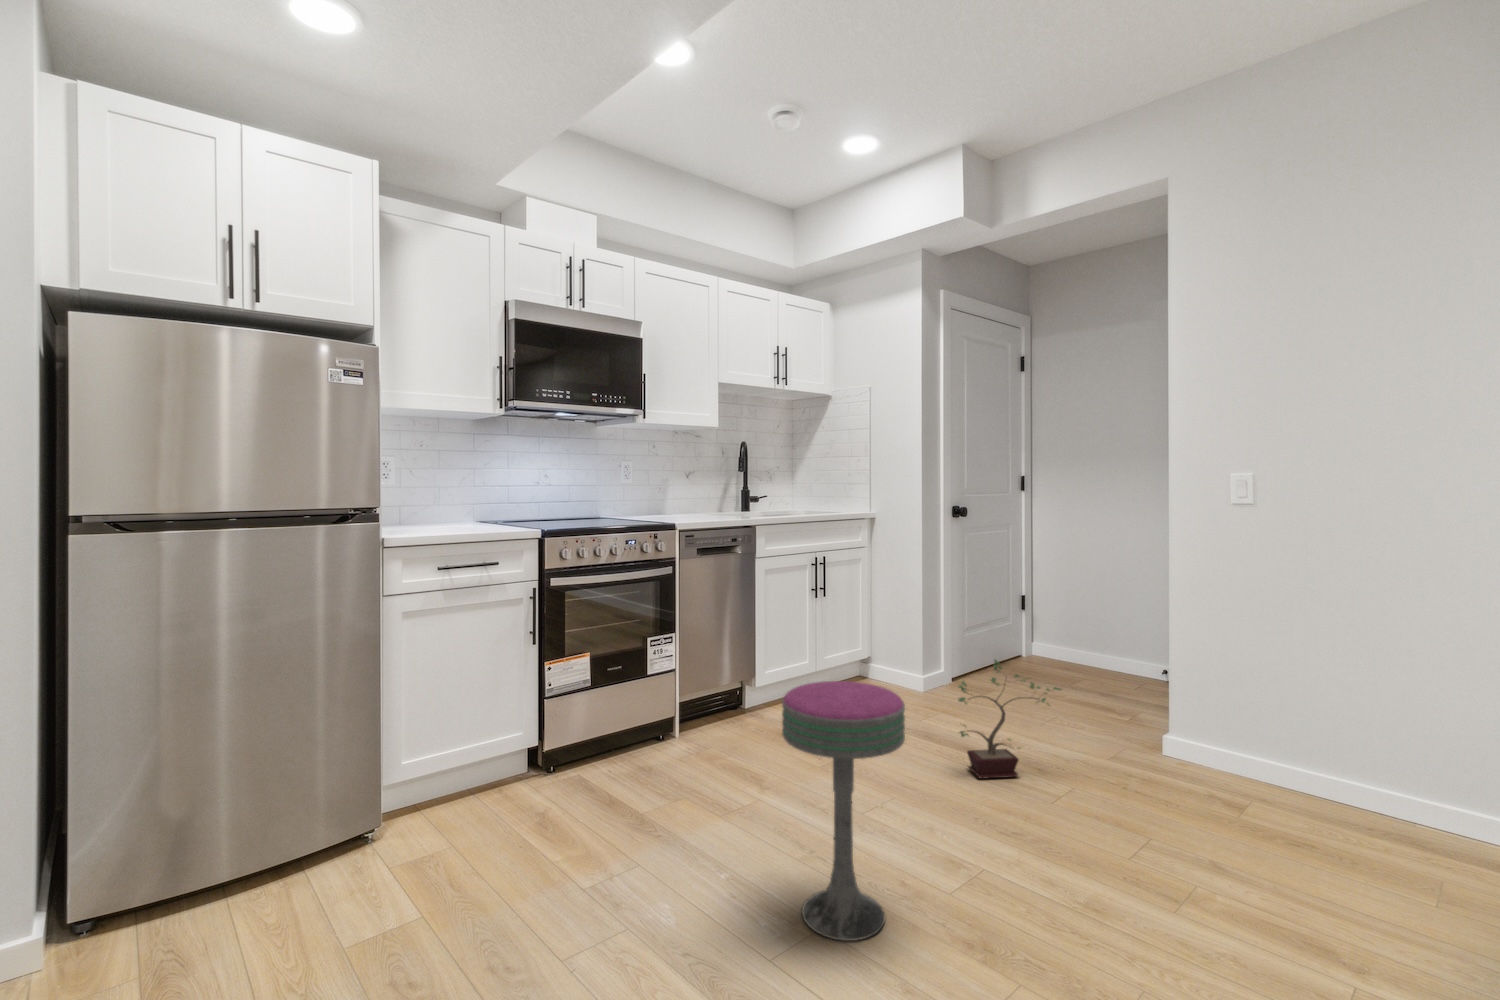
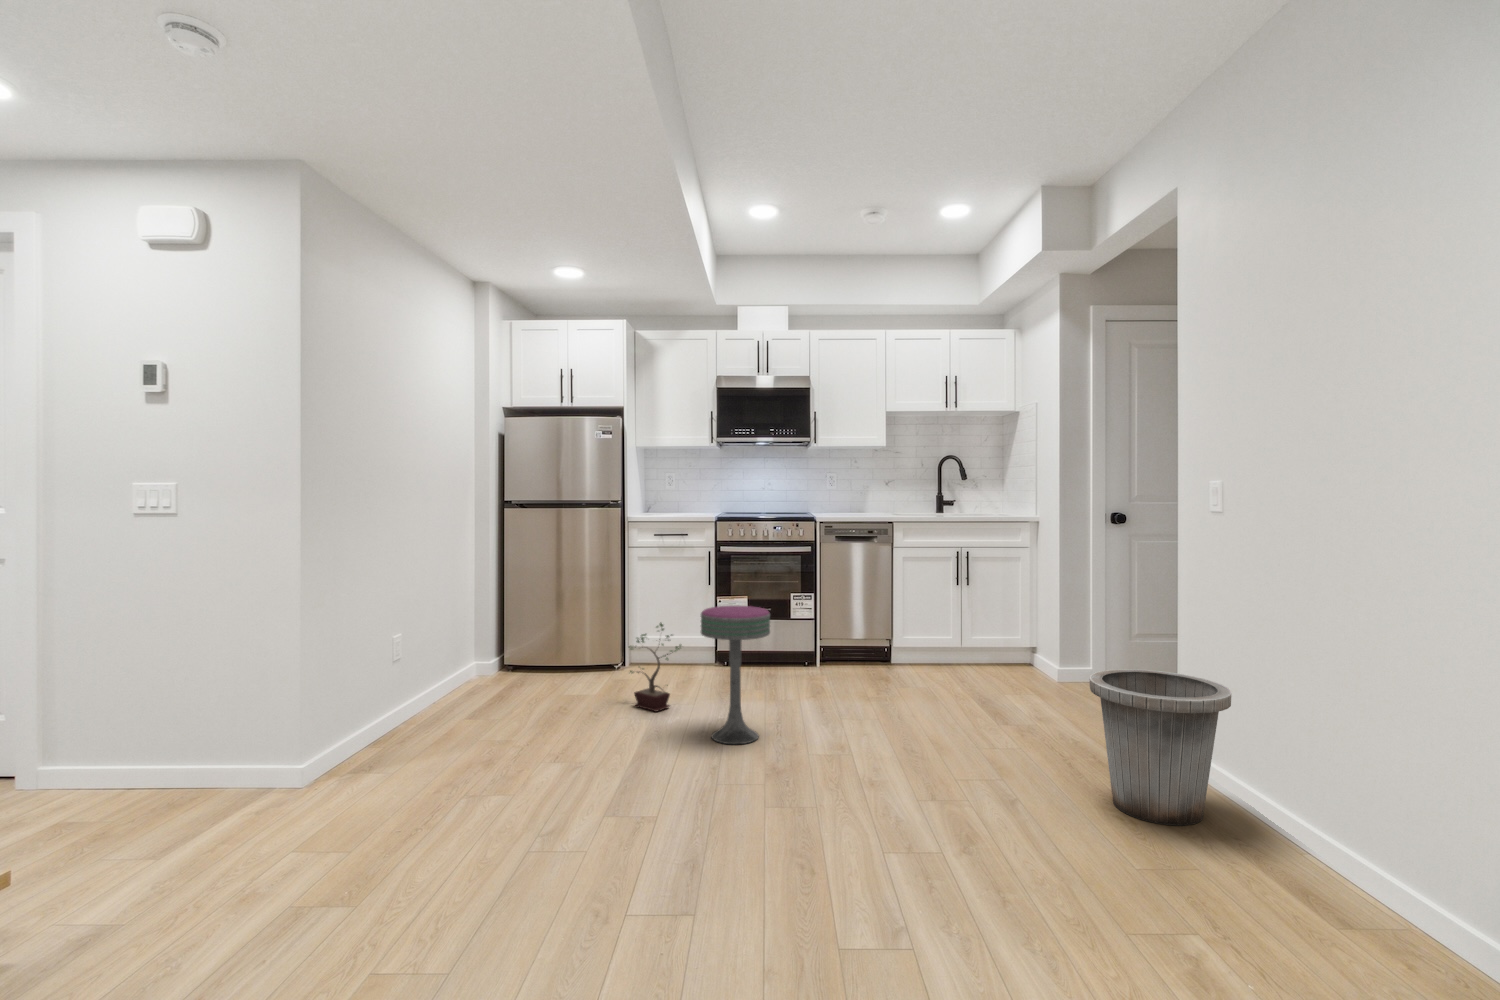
potted plant: present [959,660,1061,779] -> present [629,623,681,712]
trash can: none [1230,673,1401,844] -> present [1090,669,1232,825]

